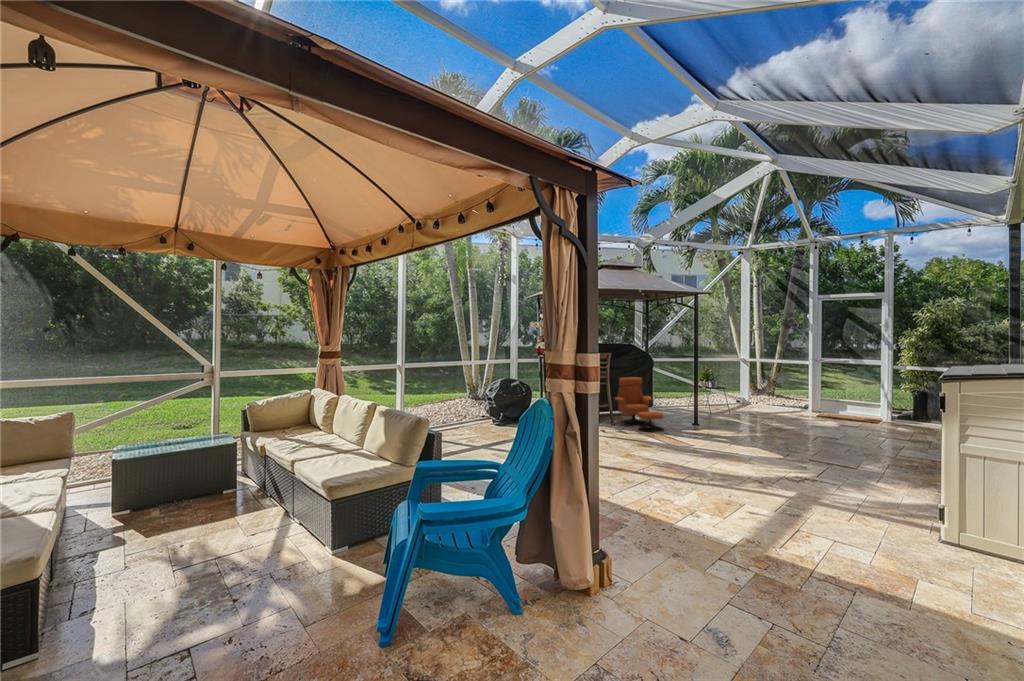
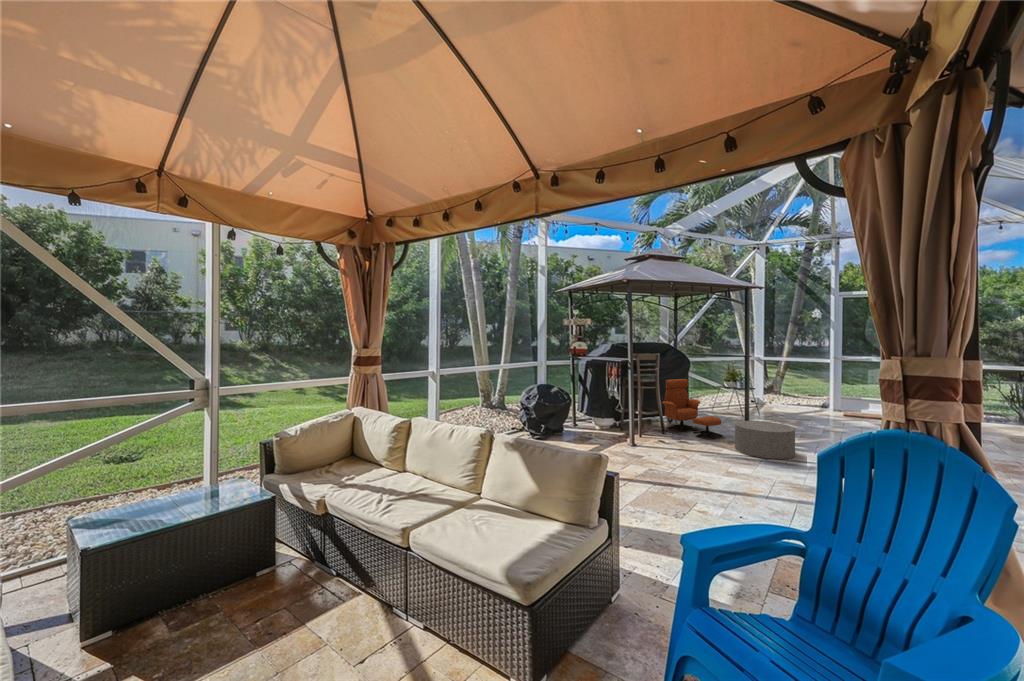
ottoman: none [661,415,711,448] -> present [735,421,795,459]

